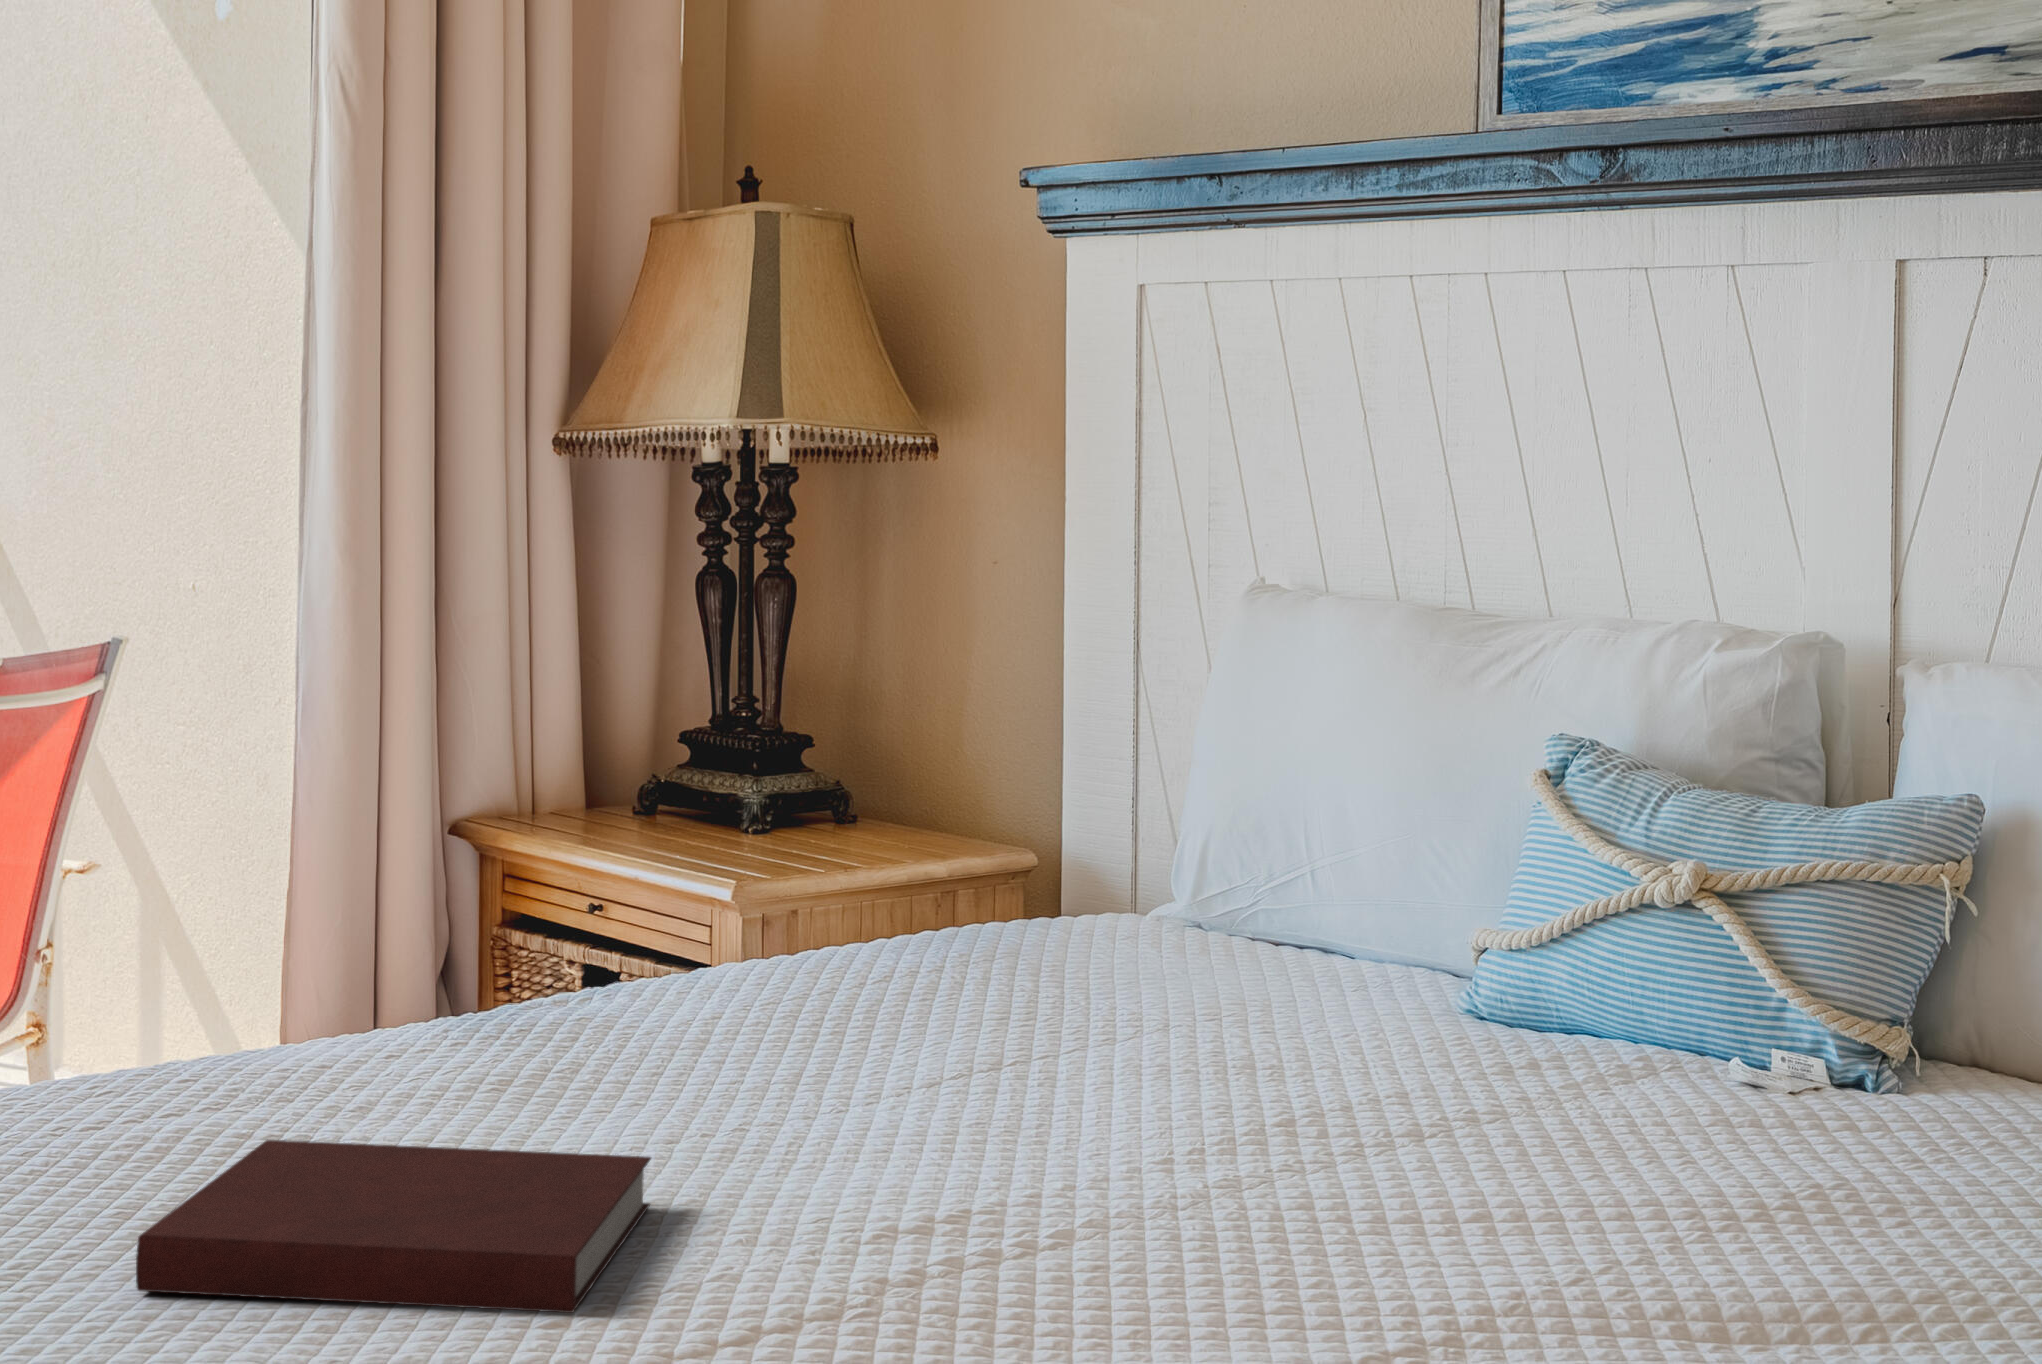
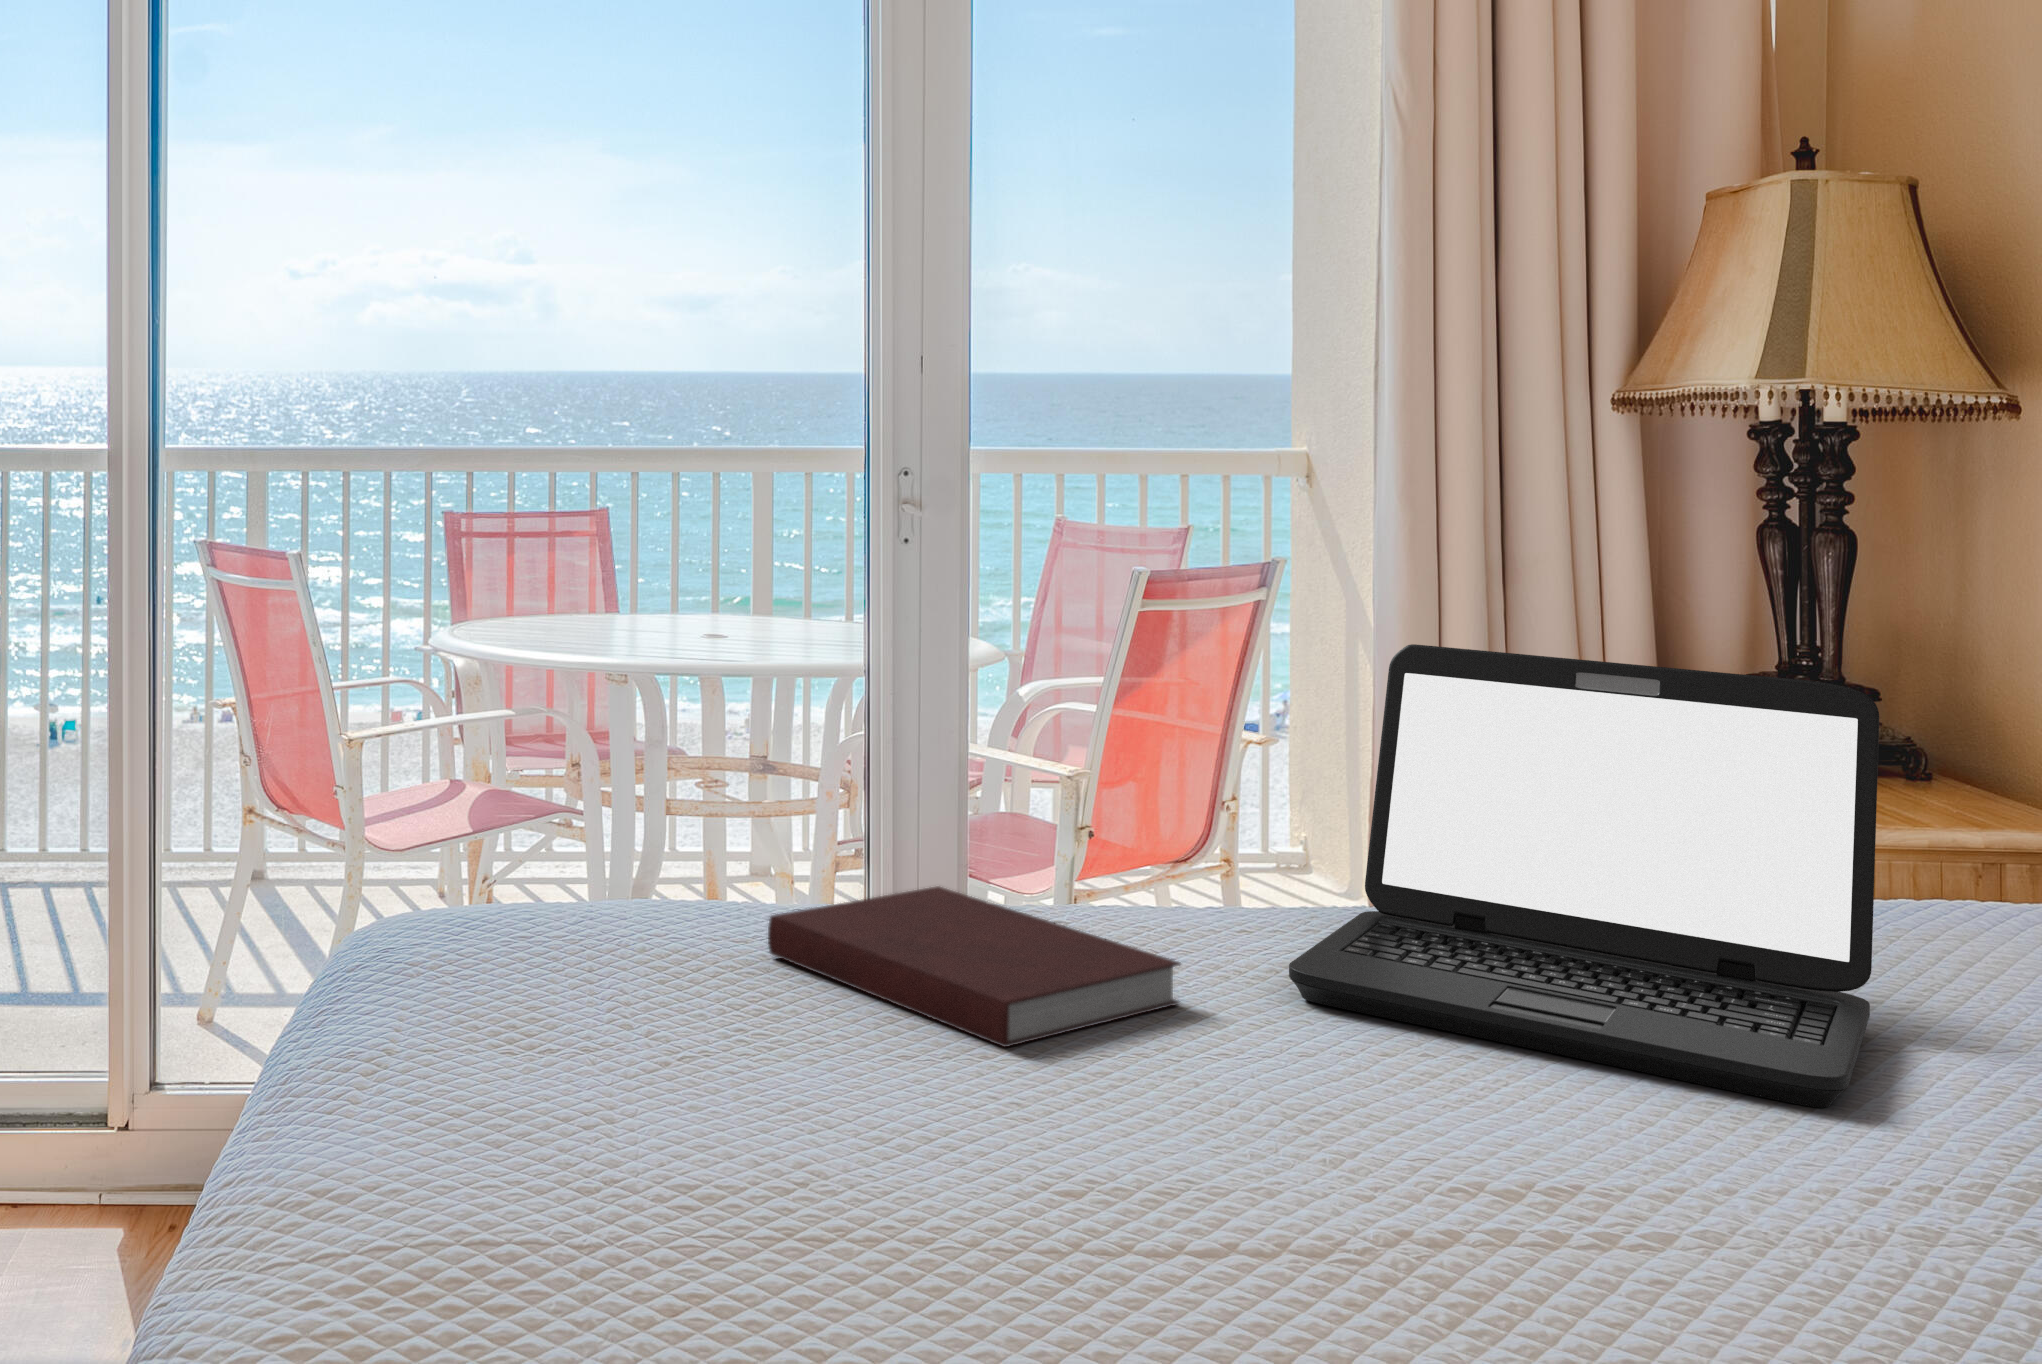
laptop: none [687,741,1222,1166] -> present [1289,644,1879,1108]

